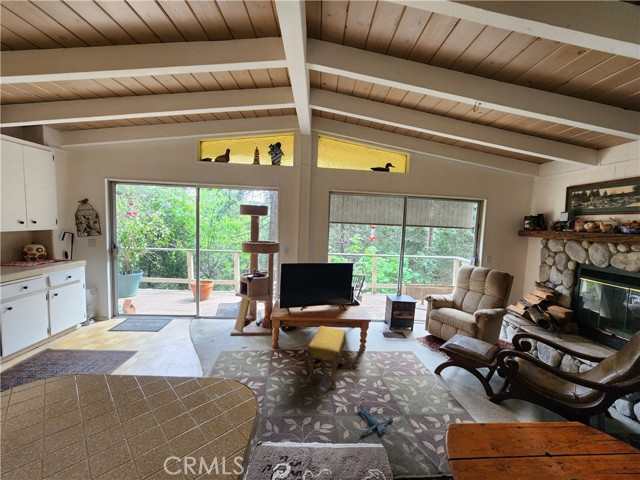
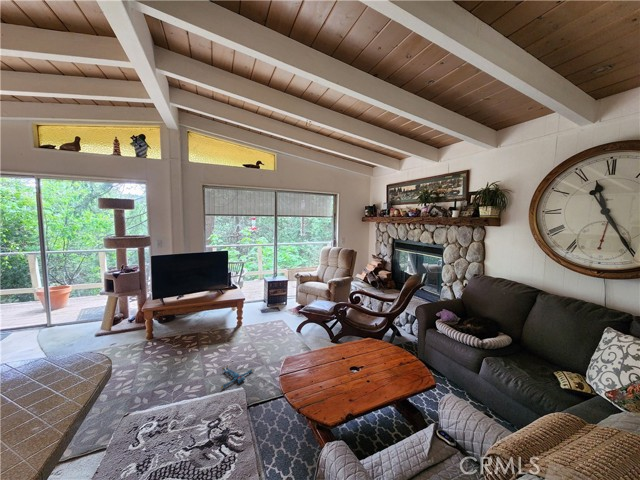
footstool: present [306,326,346,389] -> none [176,309,219,362]

